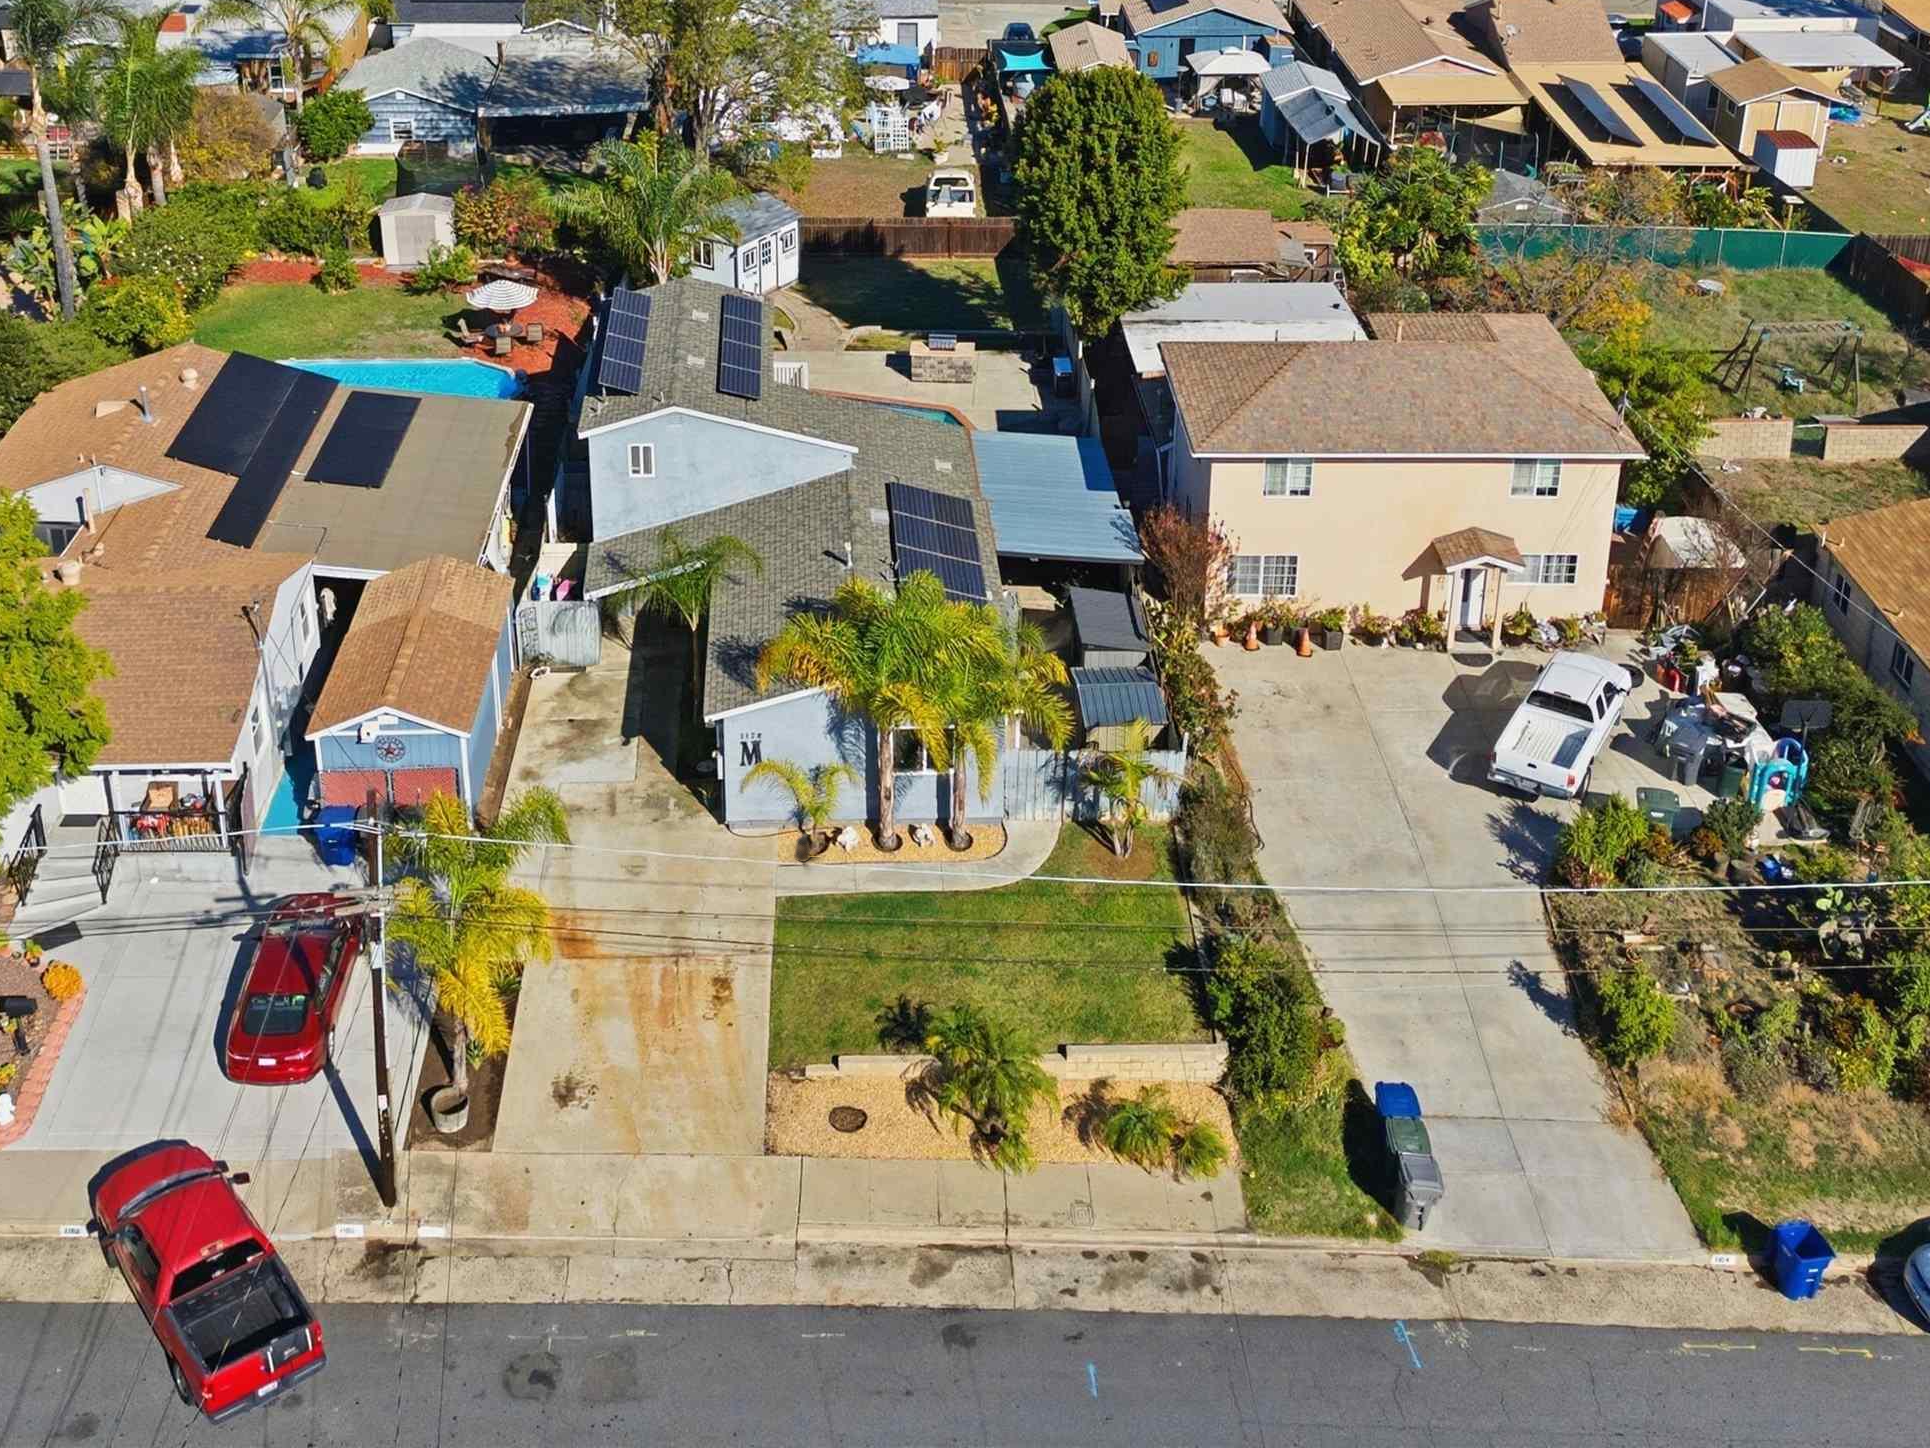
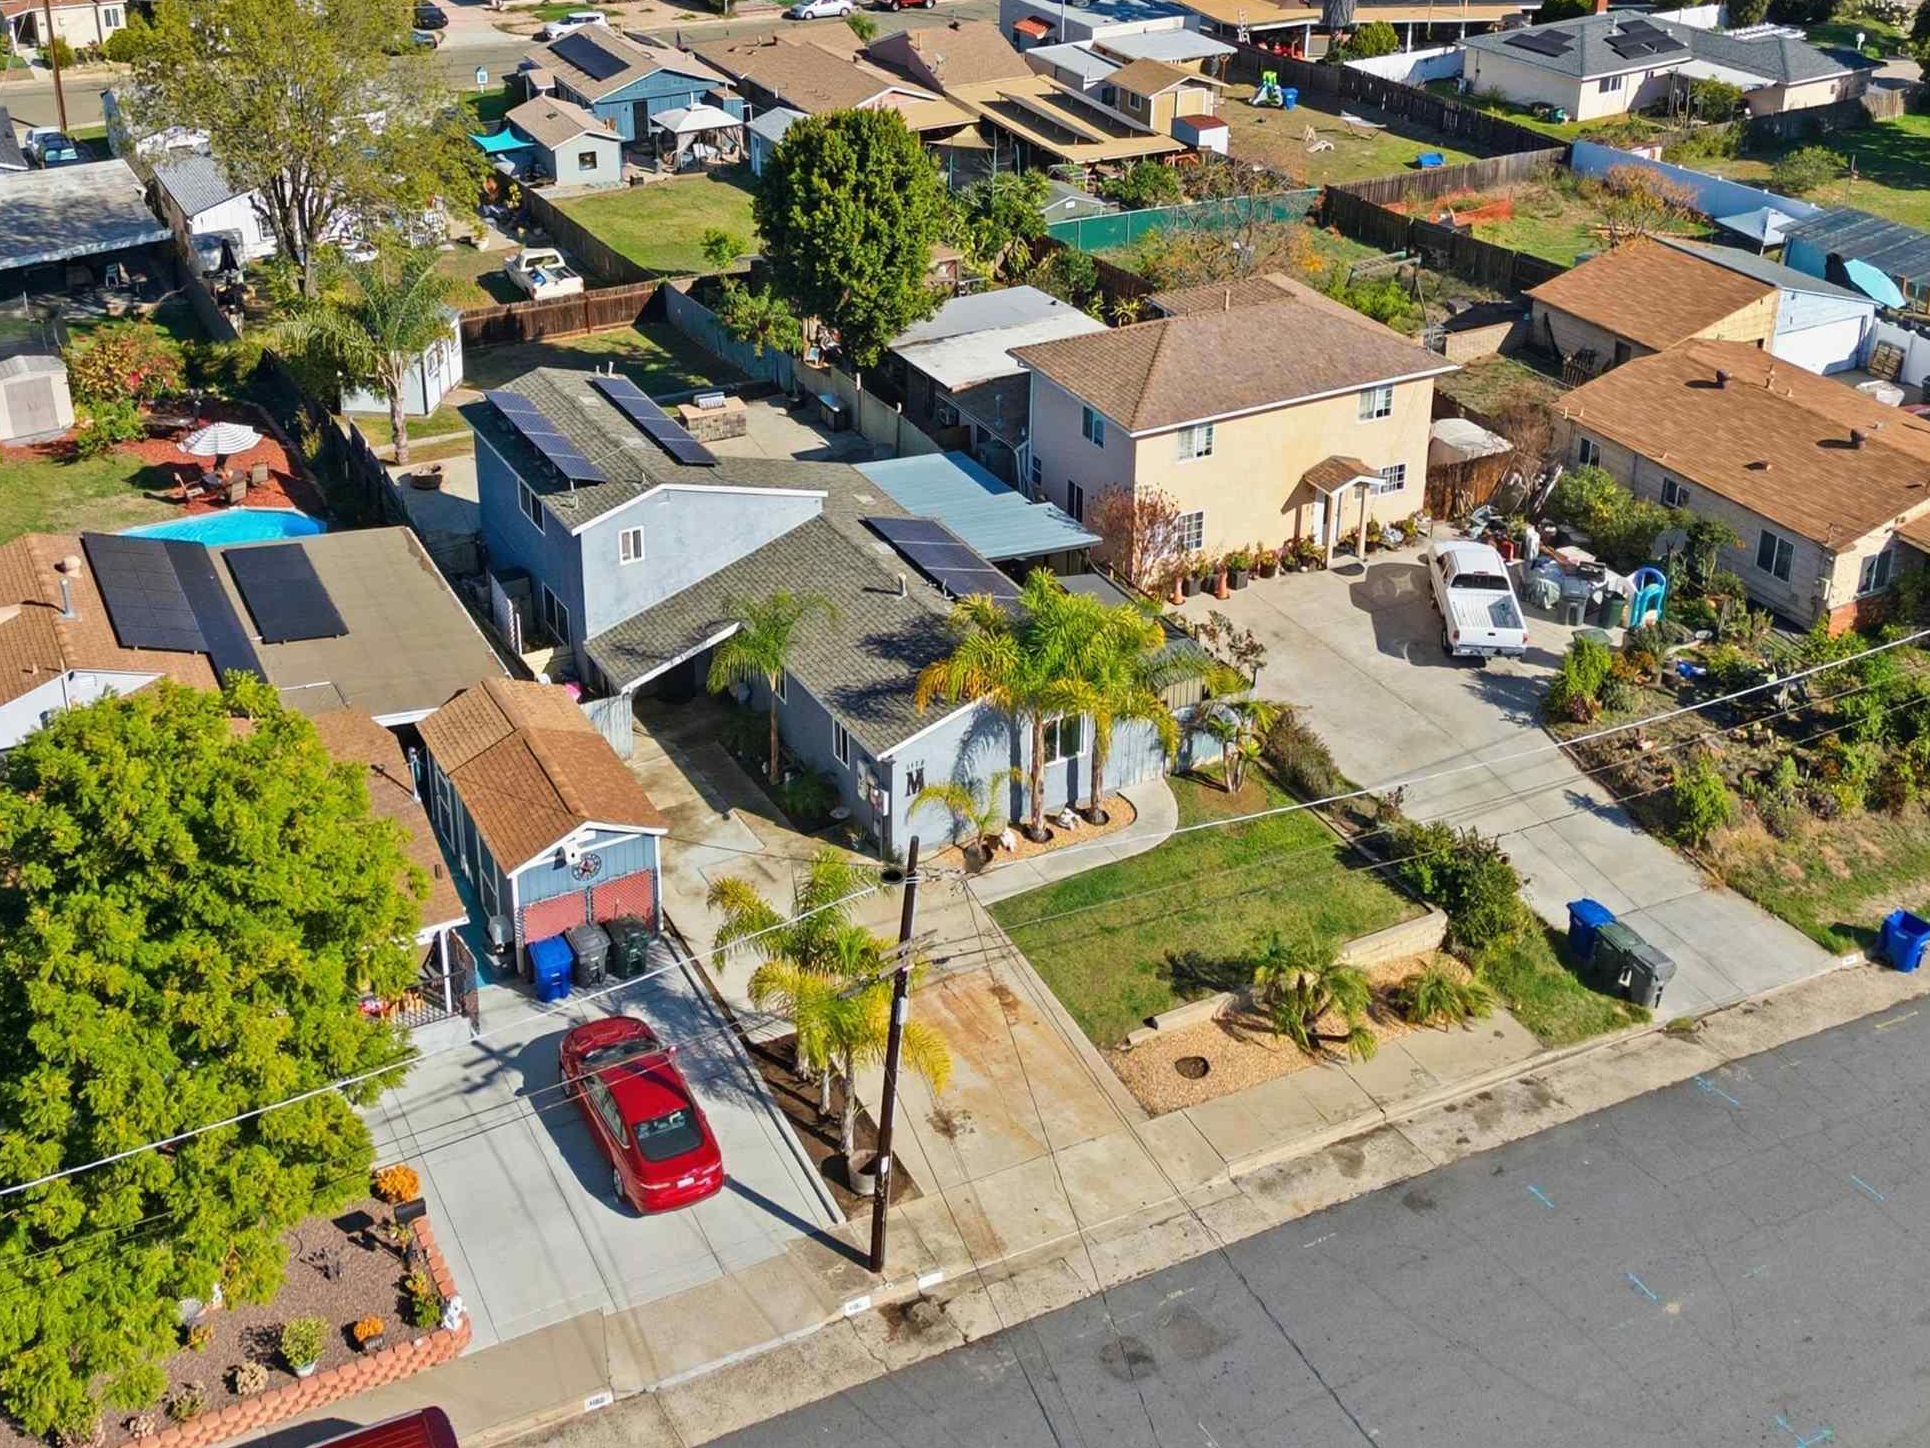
potted tree: none [704,803,736,850] -> present [880,842,906,884]

